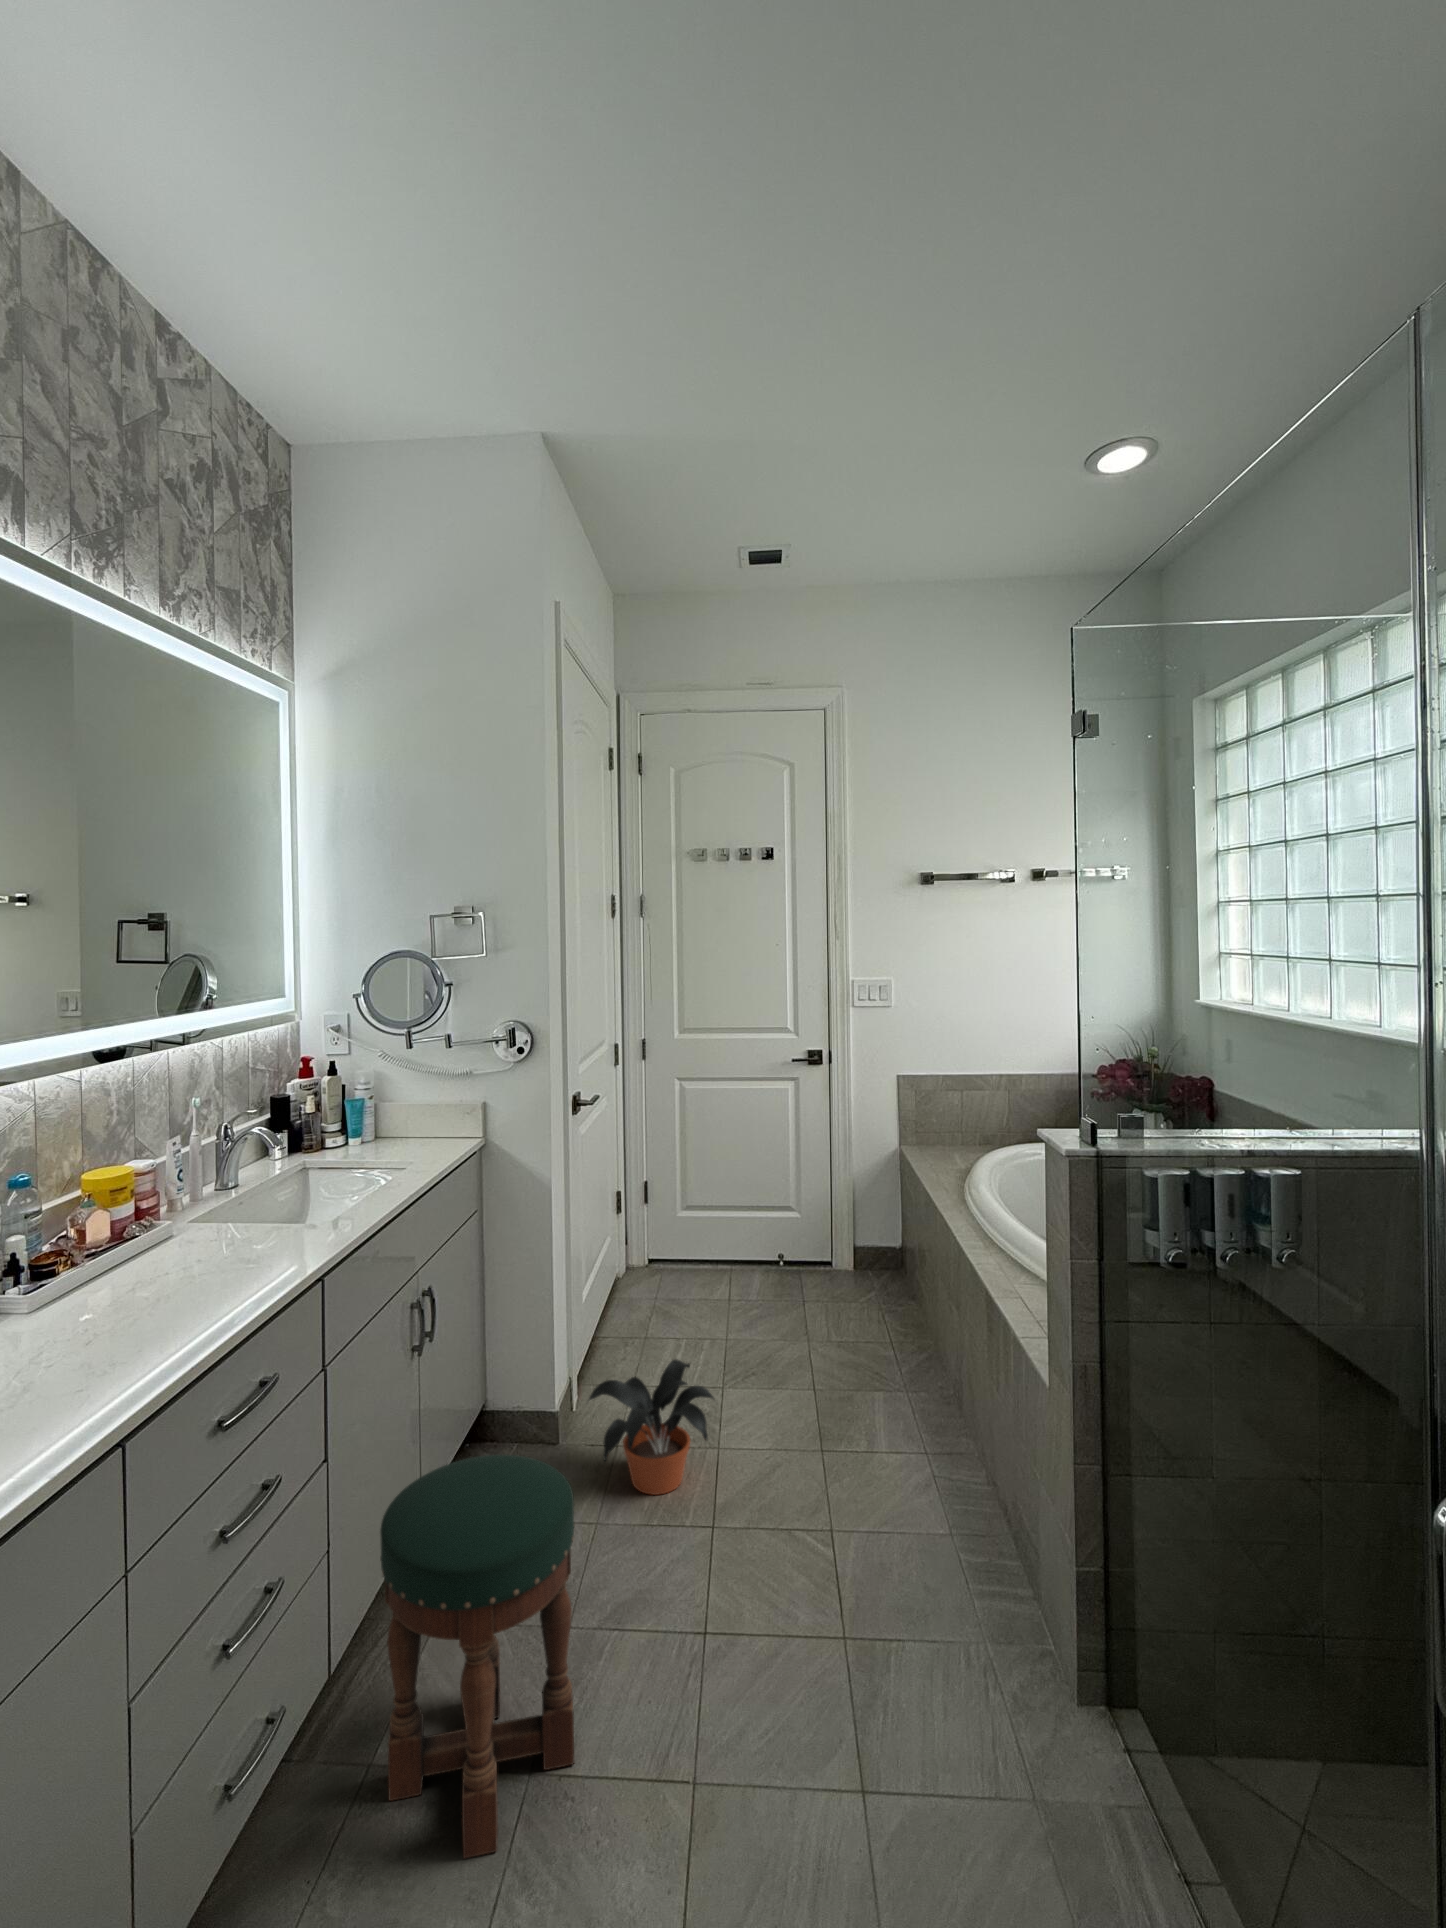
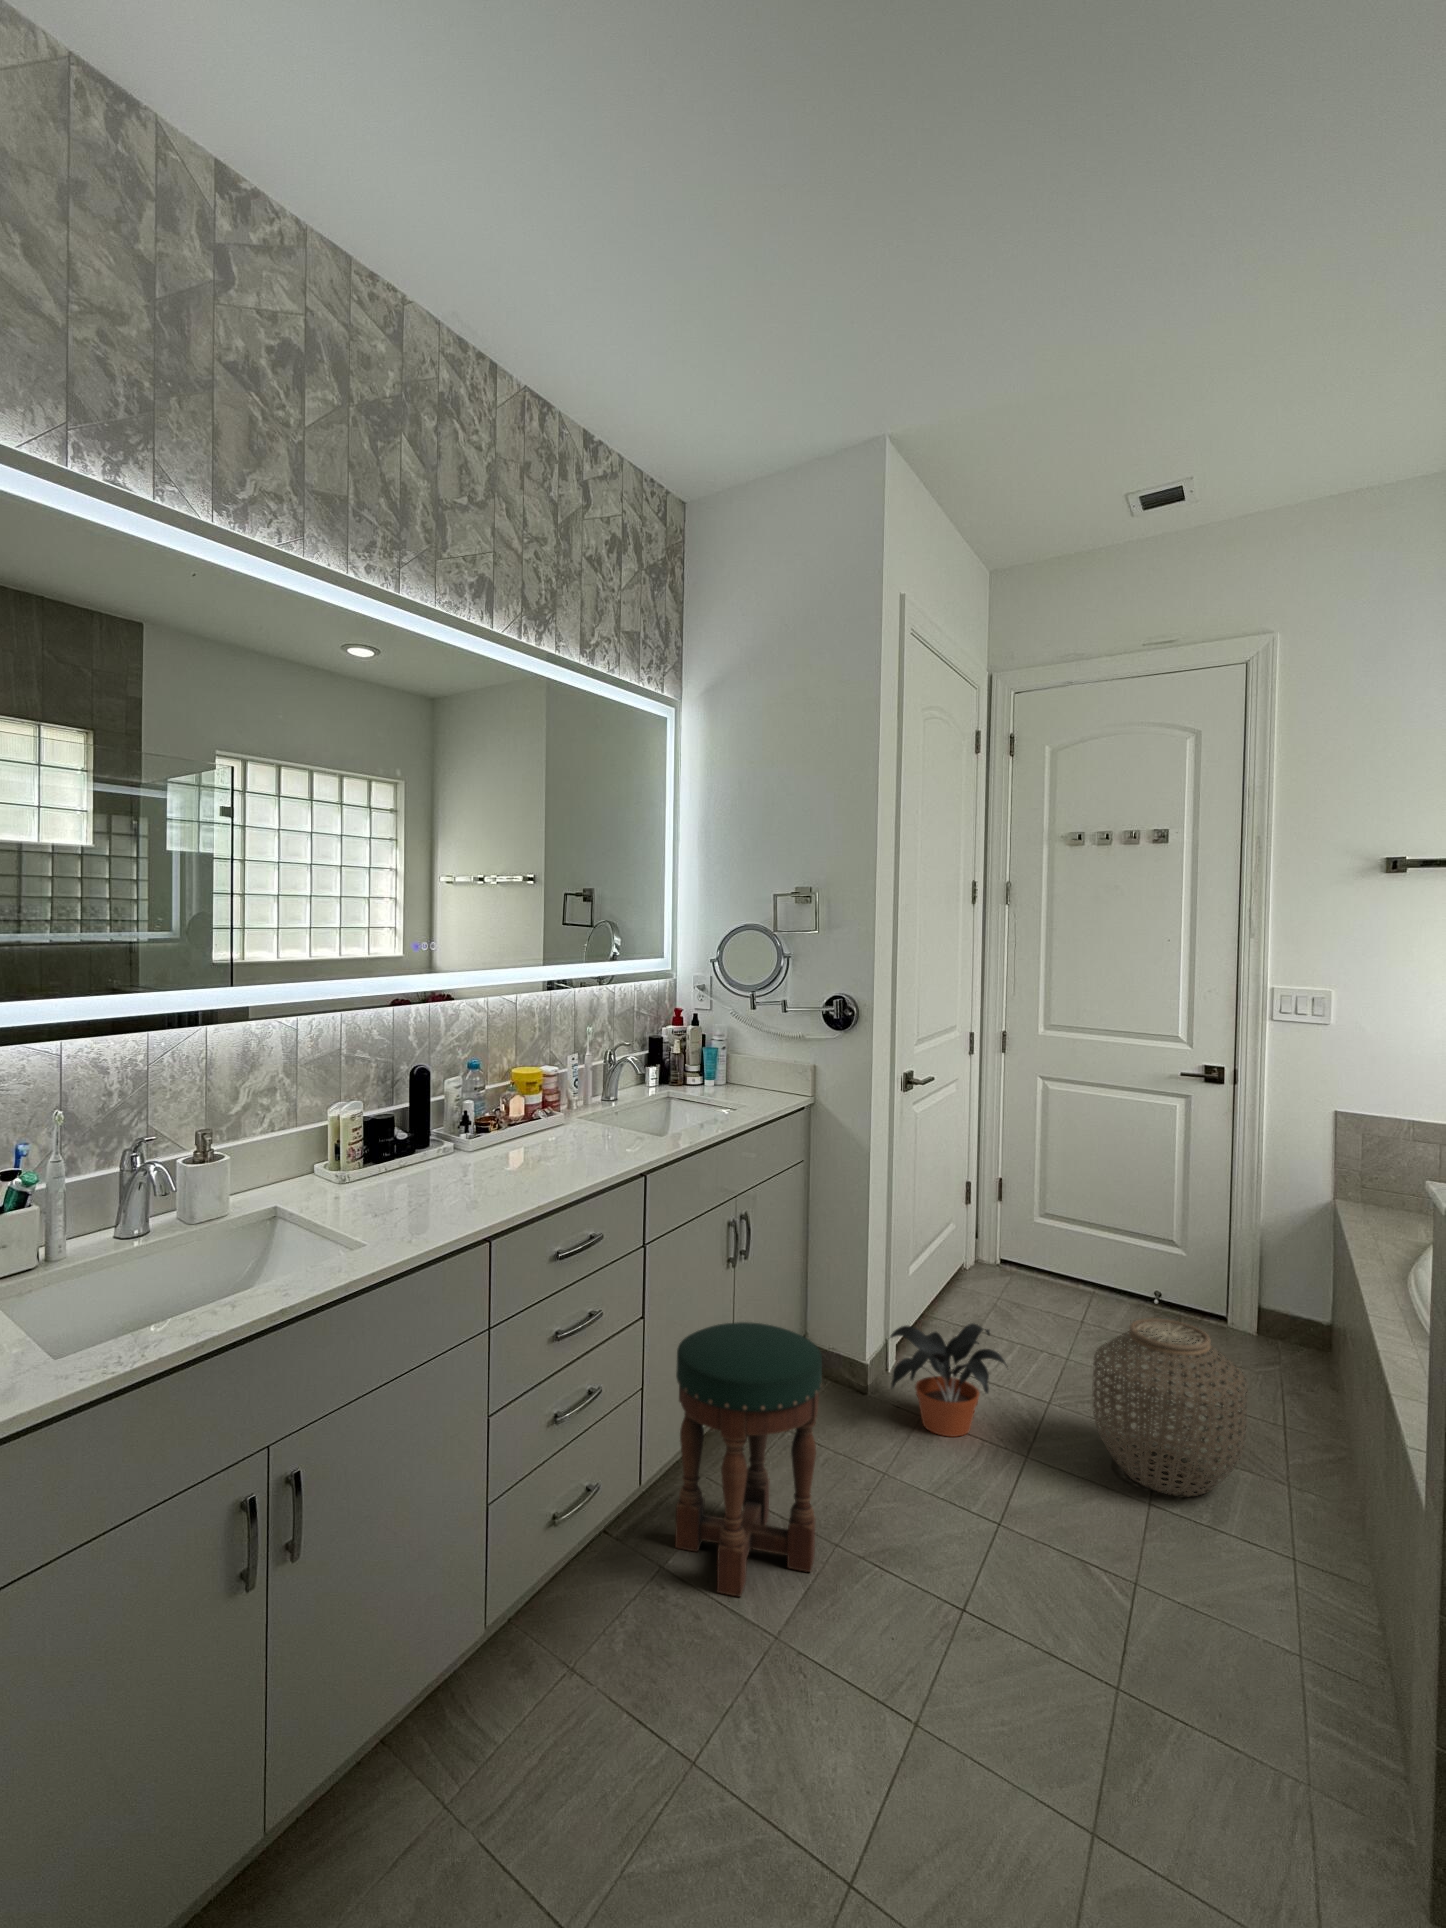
woven basket: none [802,1318,943,1497] -> present [1093,1318,1247,1496]

